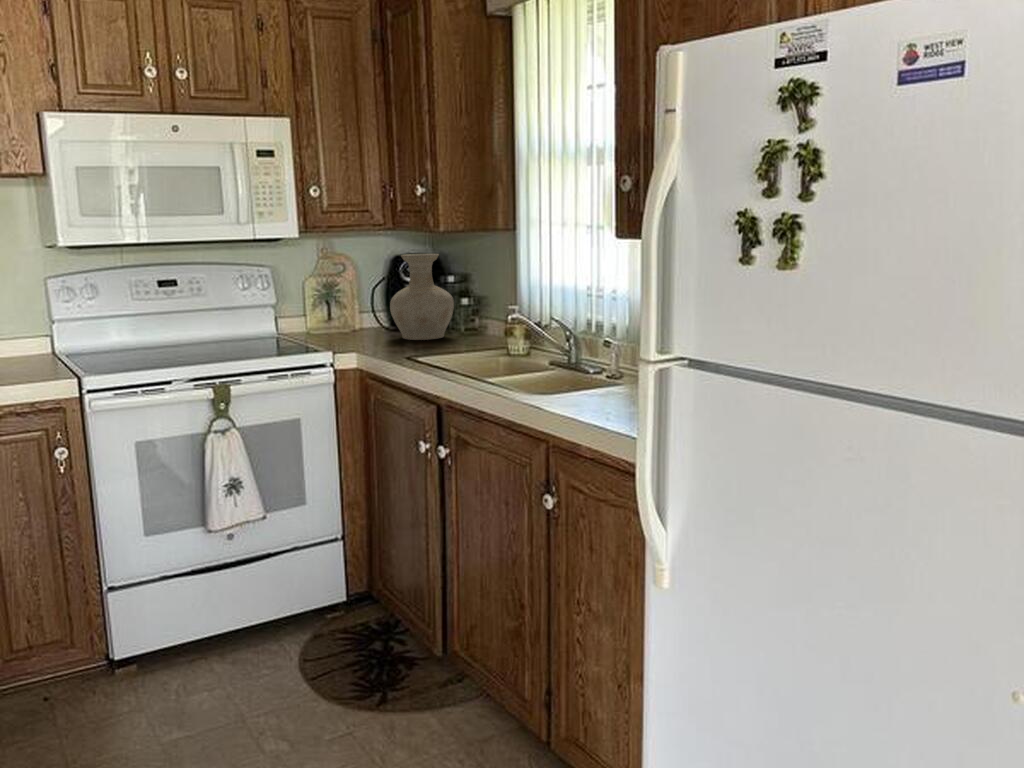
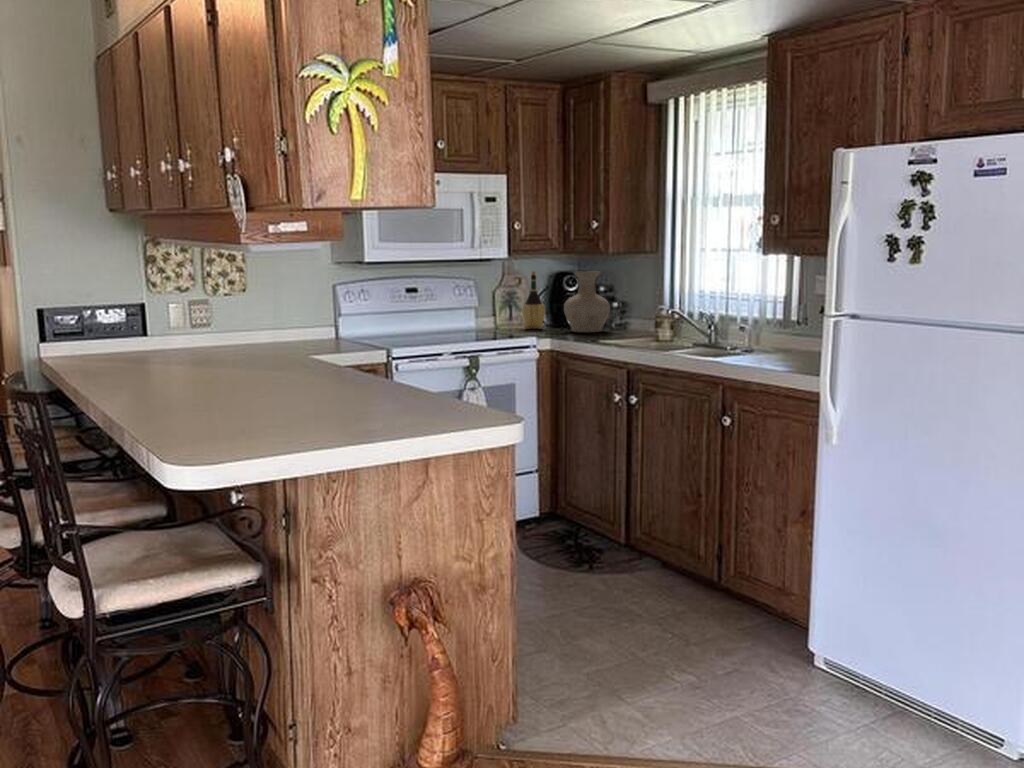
wine bottle: none [341,254,373,333] -> present [522,271,545,329]

